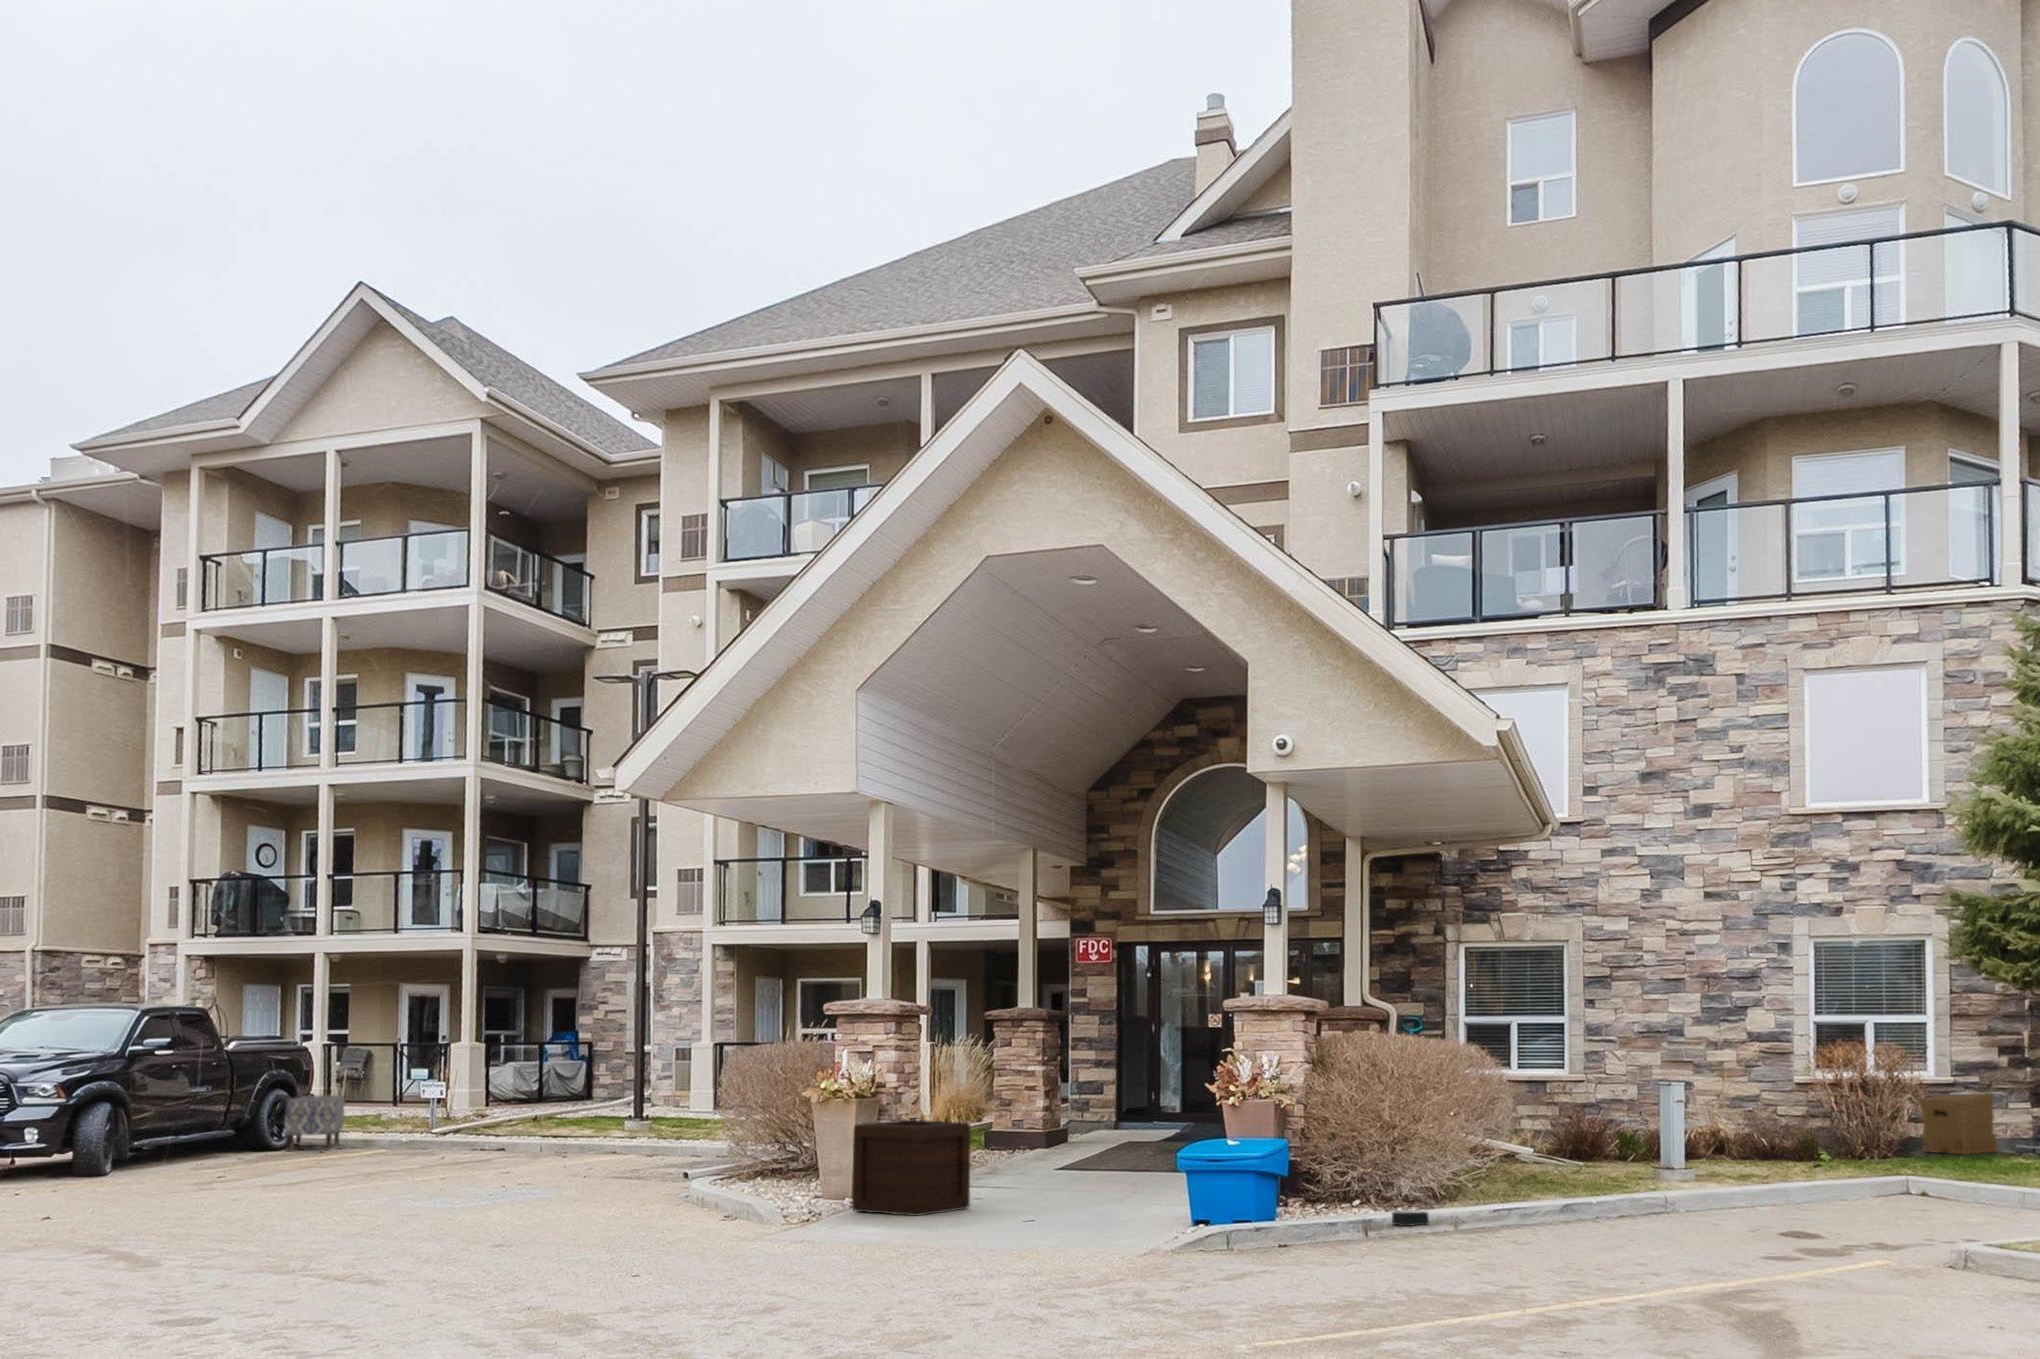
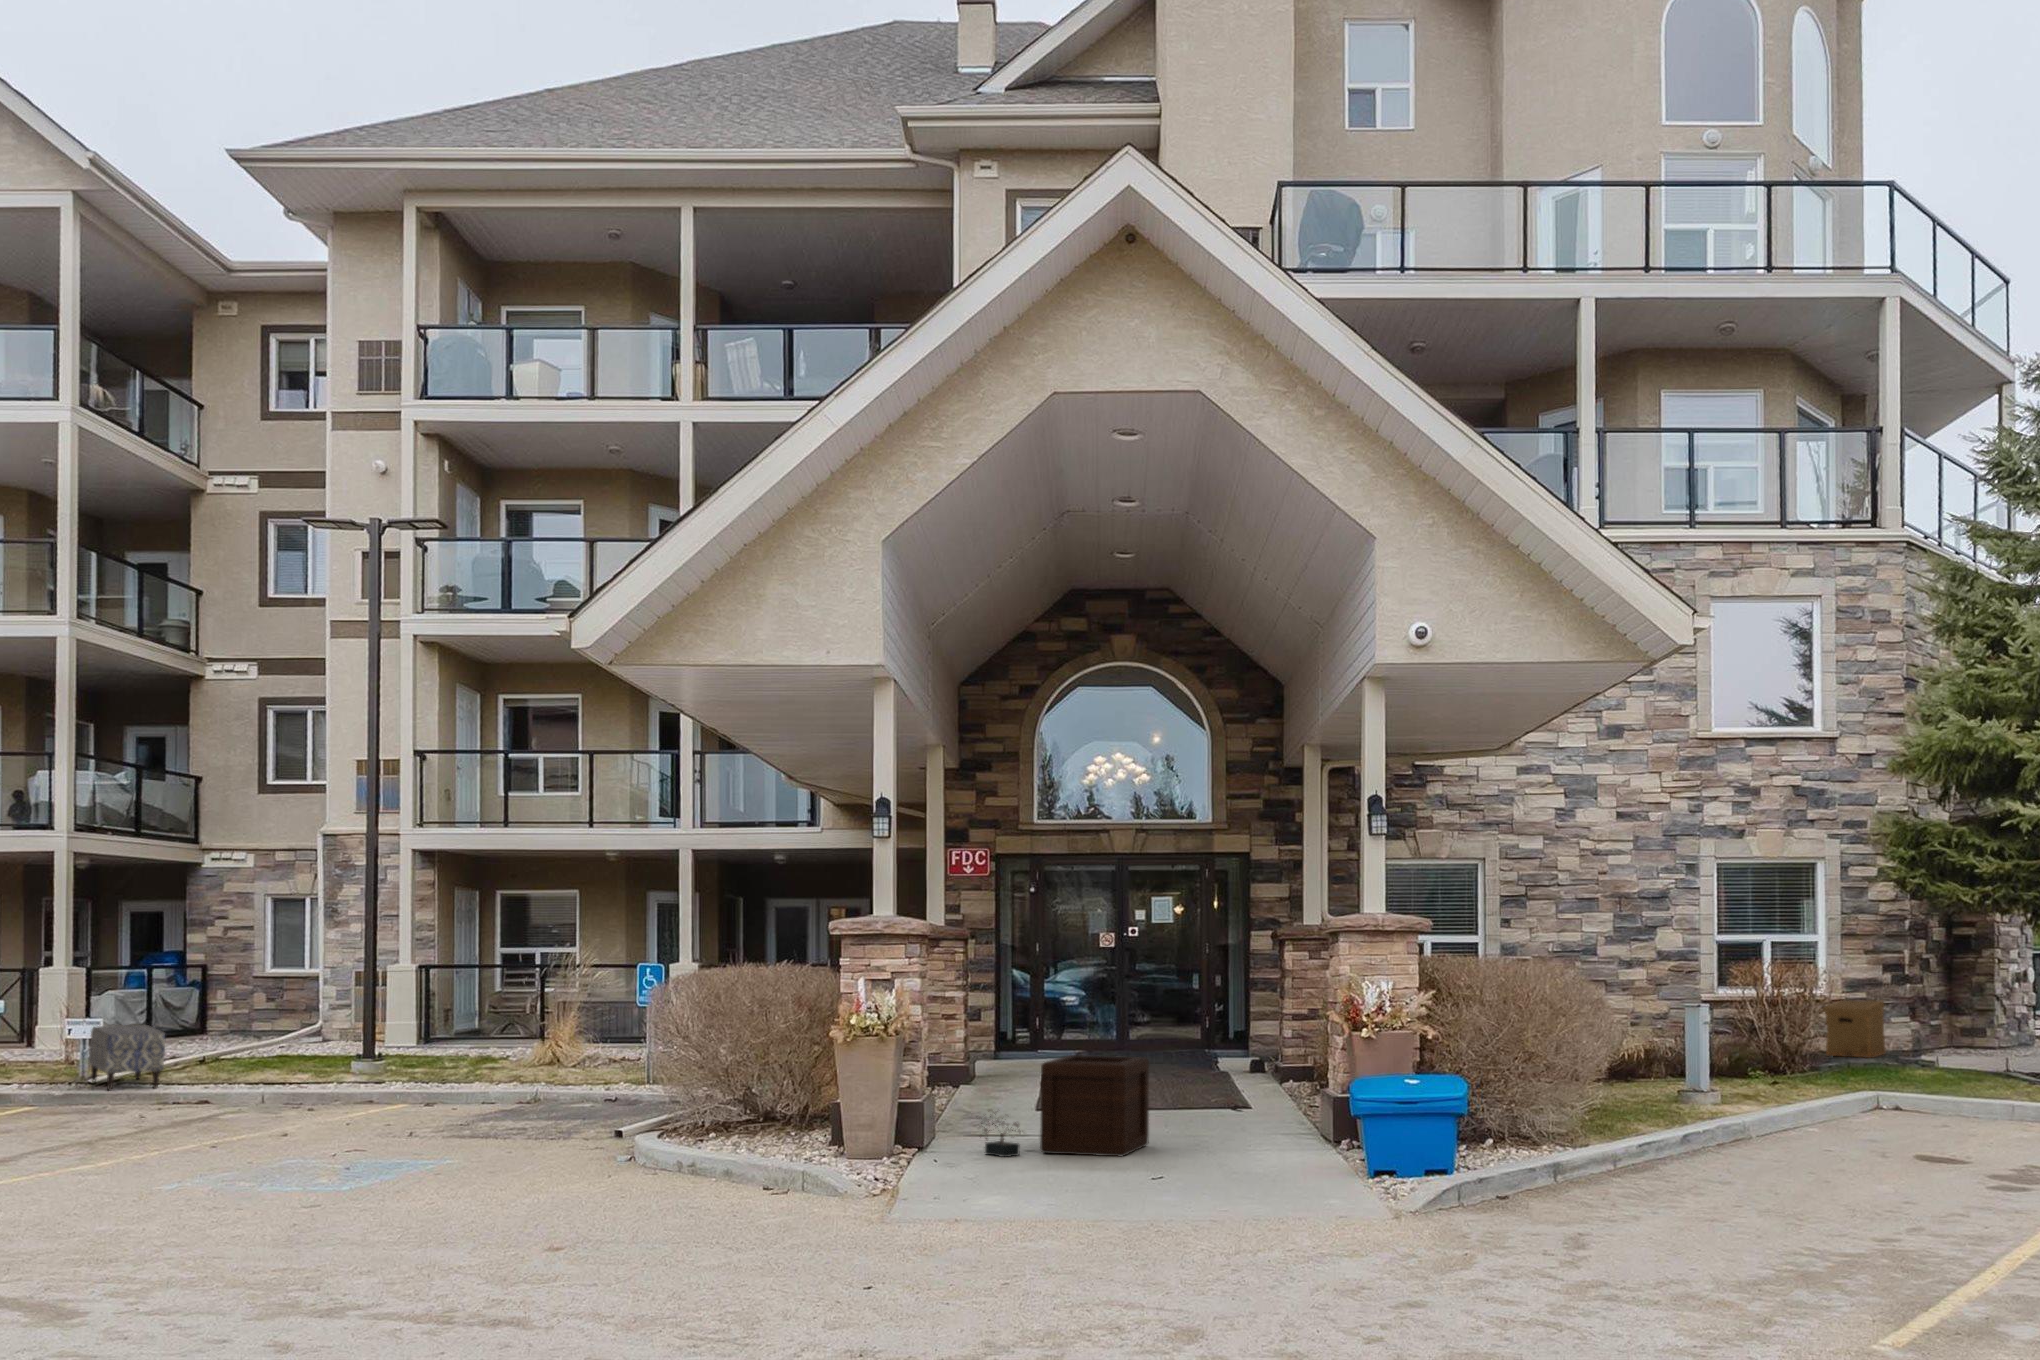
decorative plant: present [1383,1180,1429,1226] -> present [980,1110,1021,1157]

